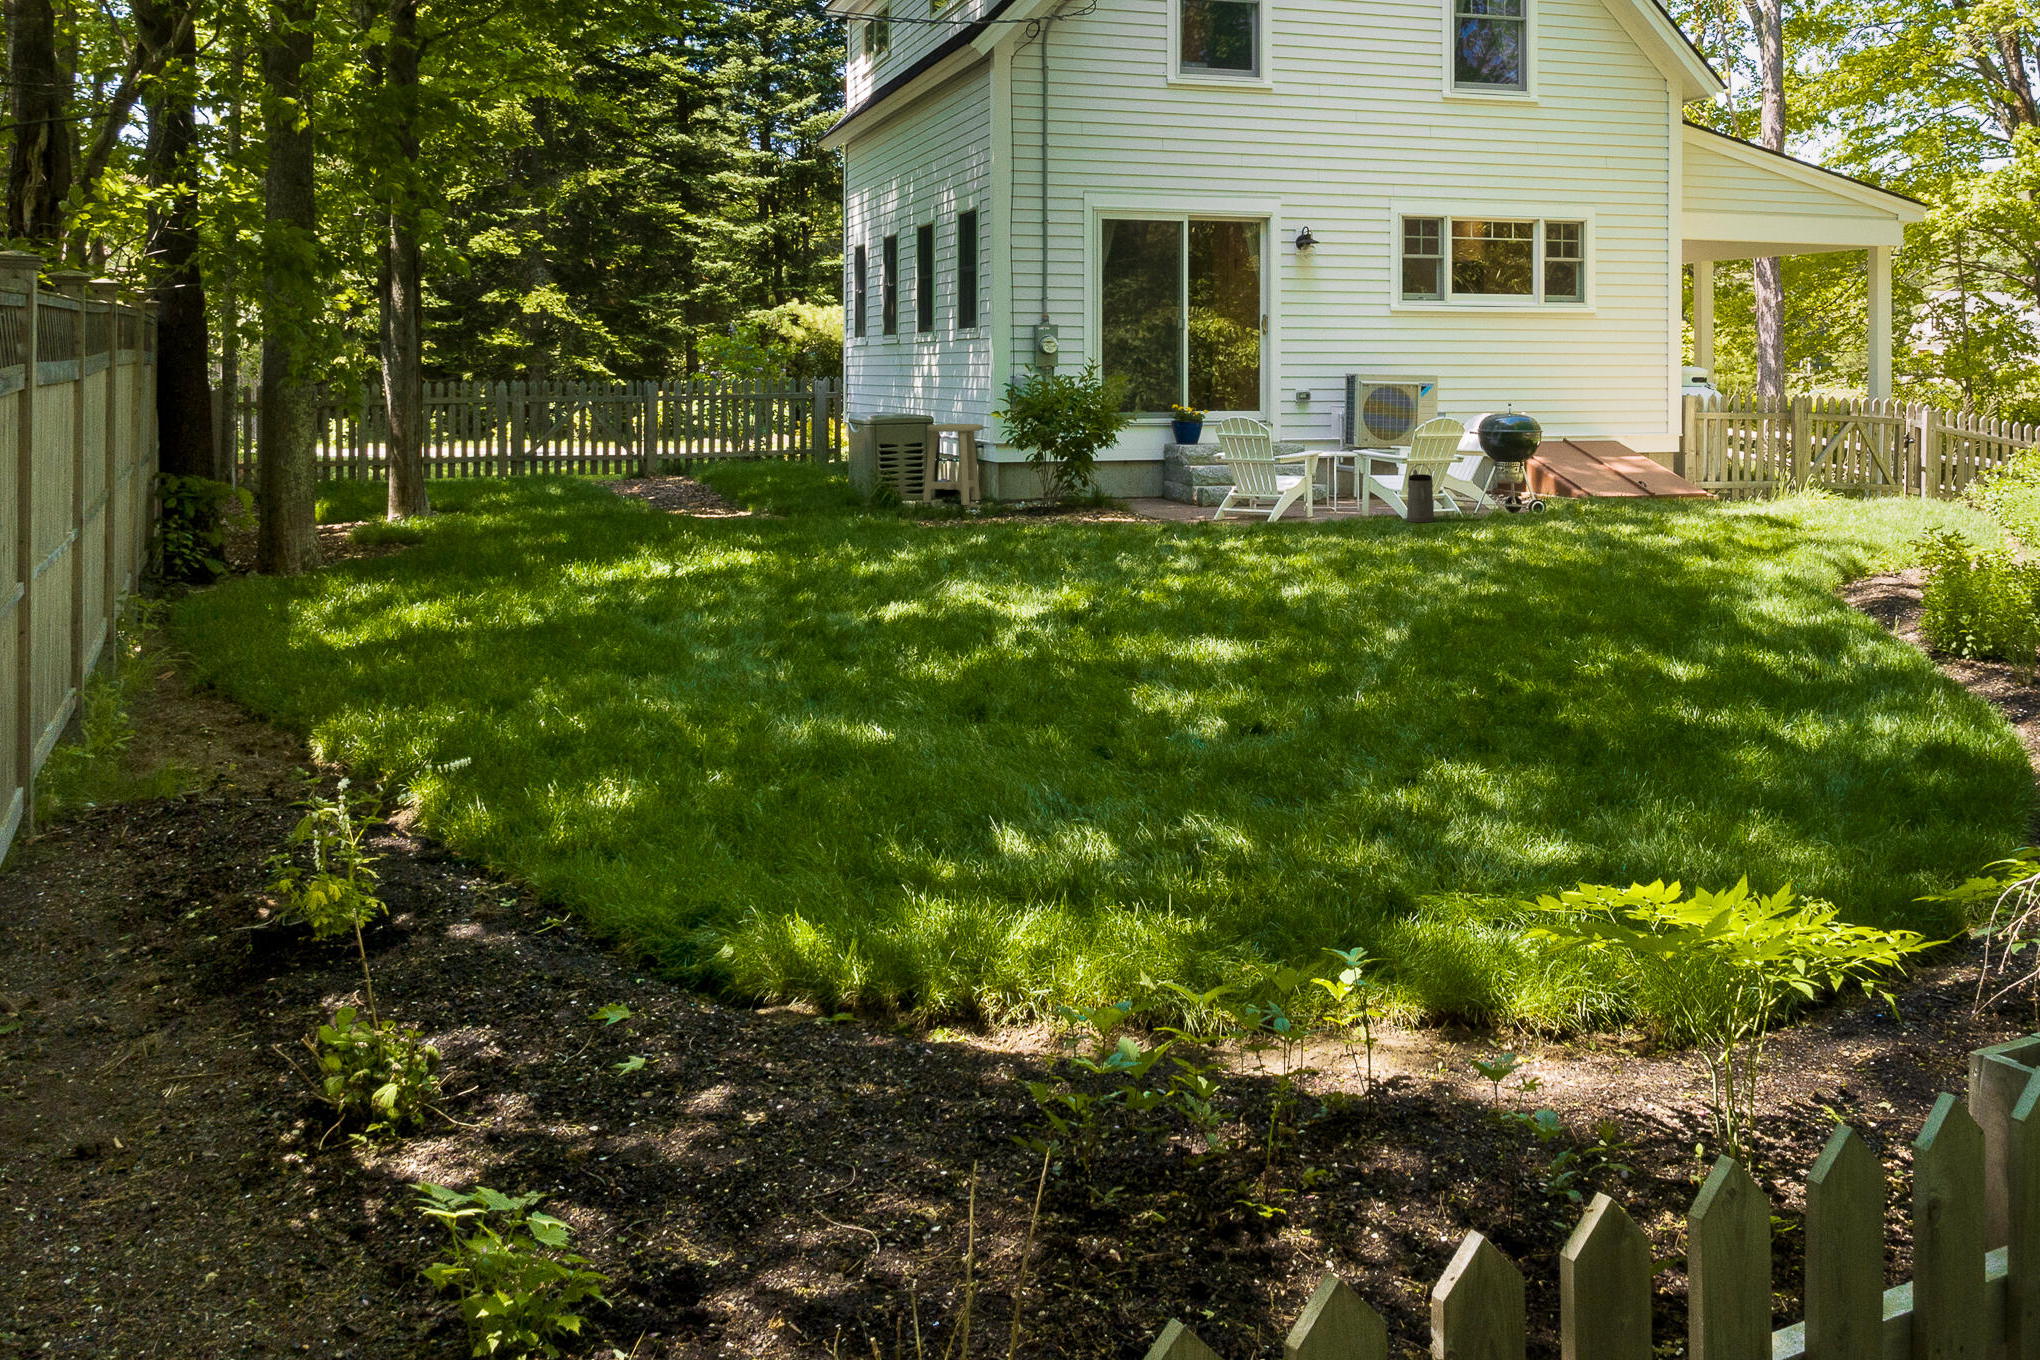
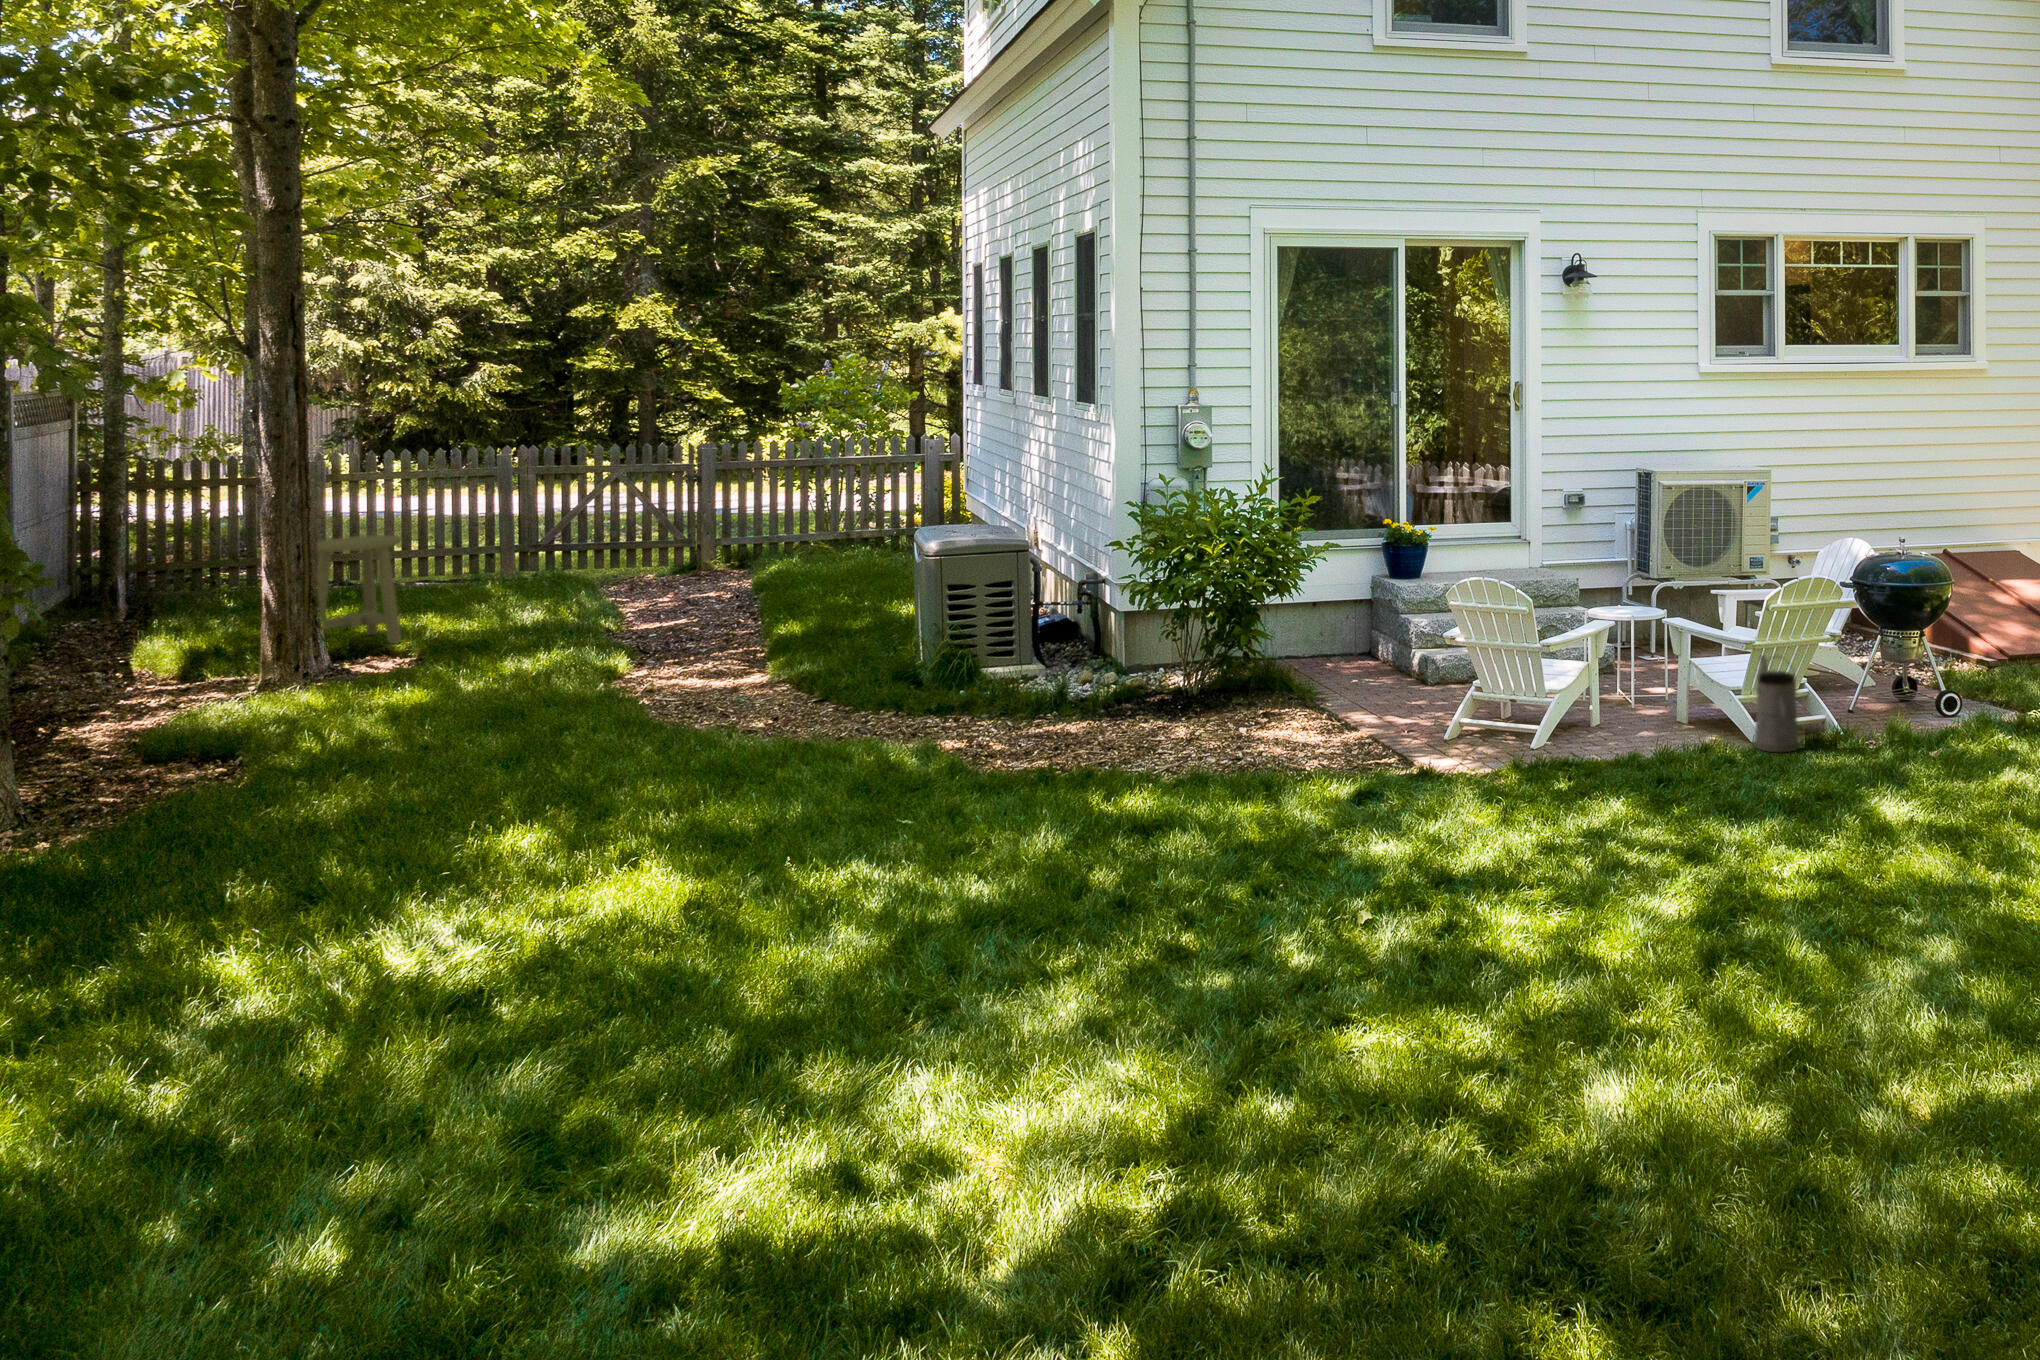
stool: present [923,424,983,505] -> present [317,535,402,643]

